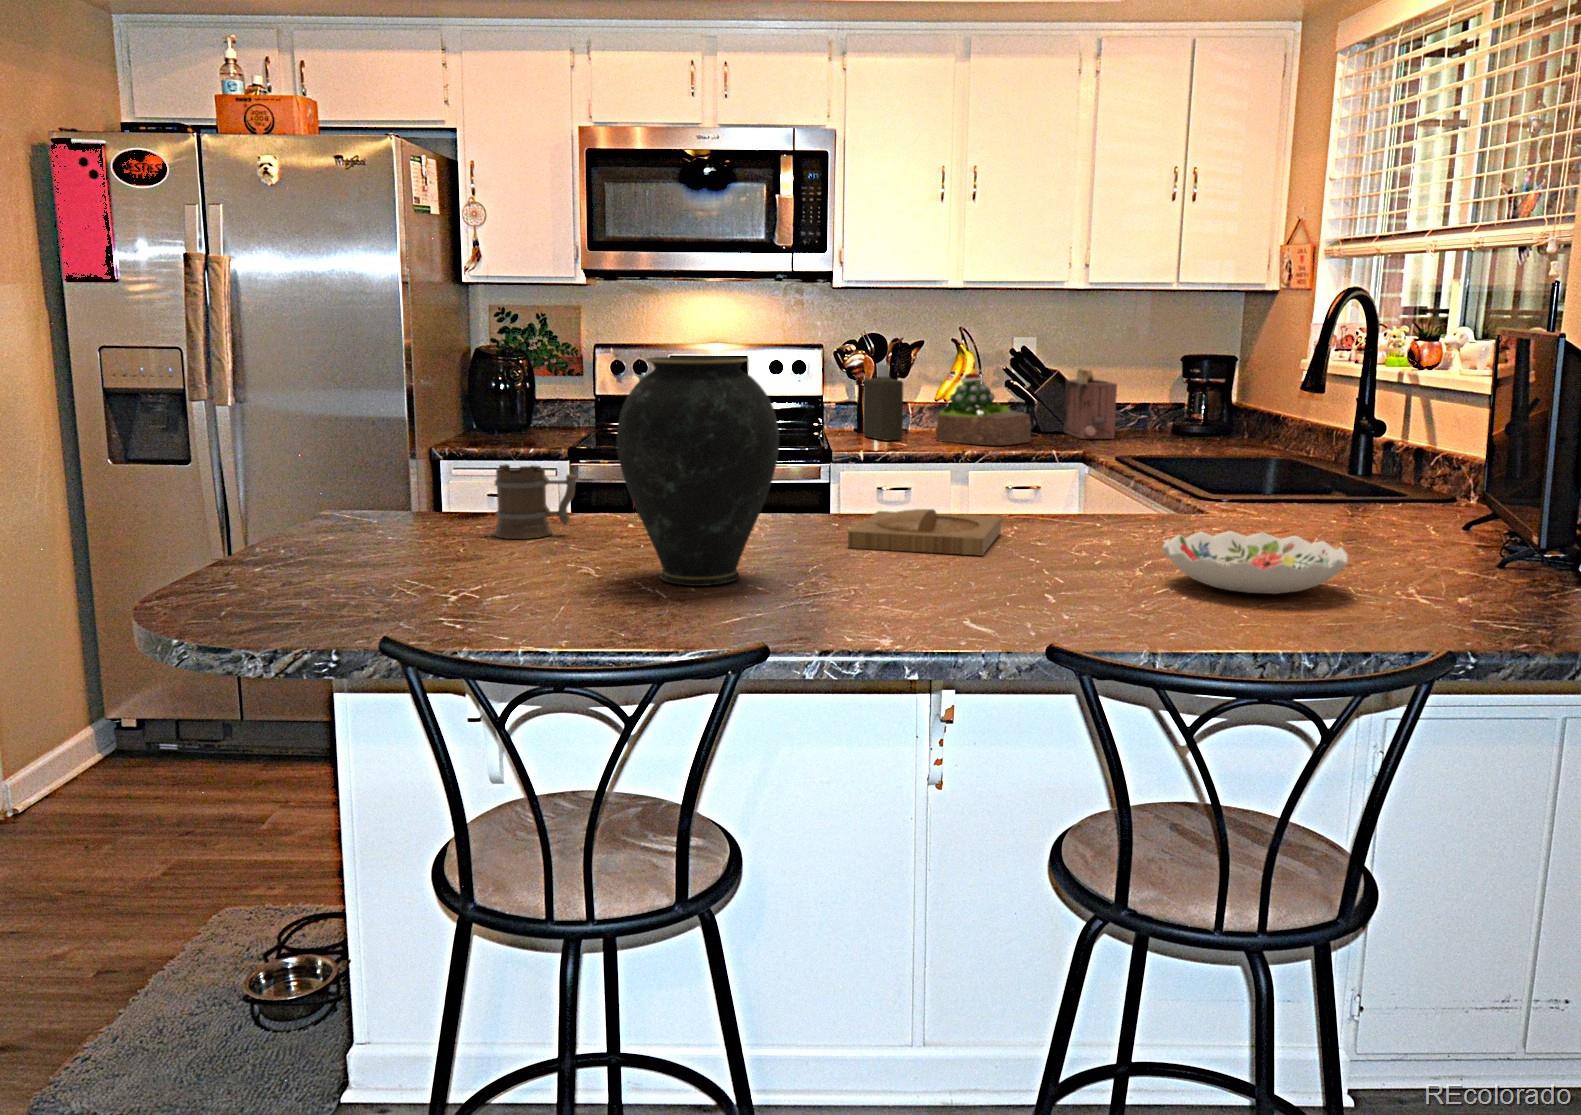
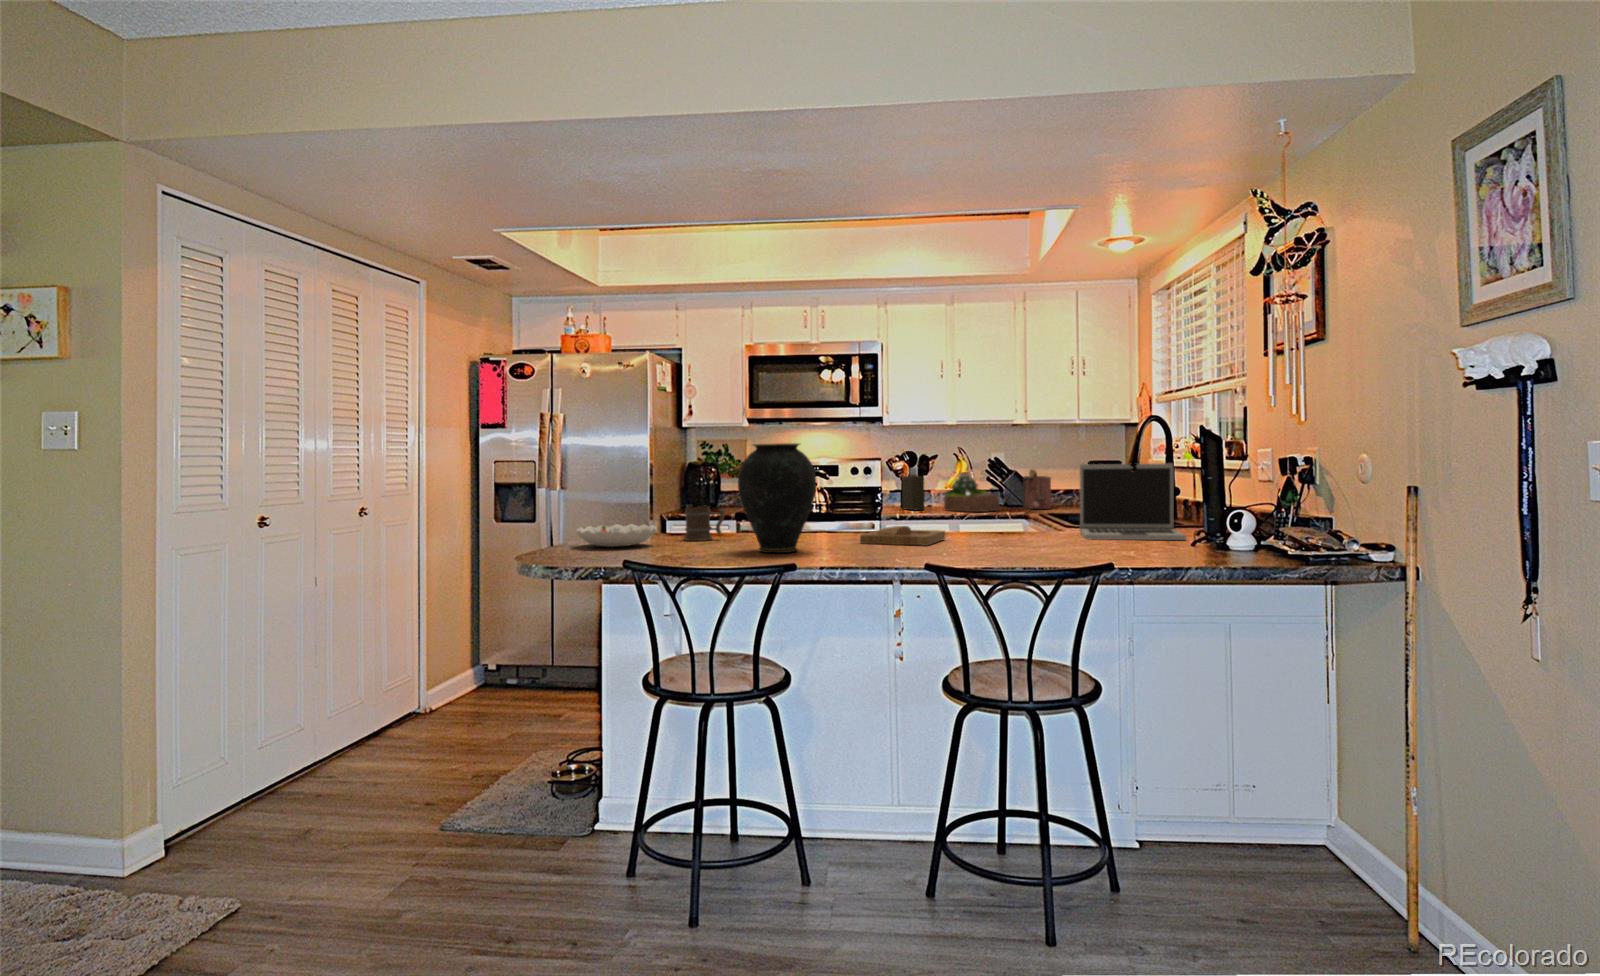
laptop: none [1225,386,1434,536] -> present [1080,463,1186,540]
decorative bowl: present [1162,531,1349,594] -> present [576,524,657,547]

